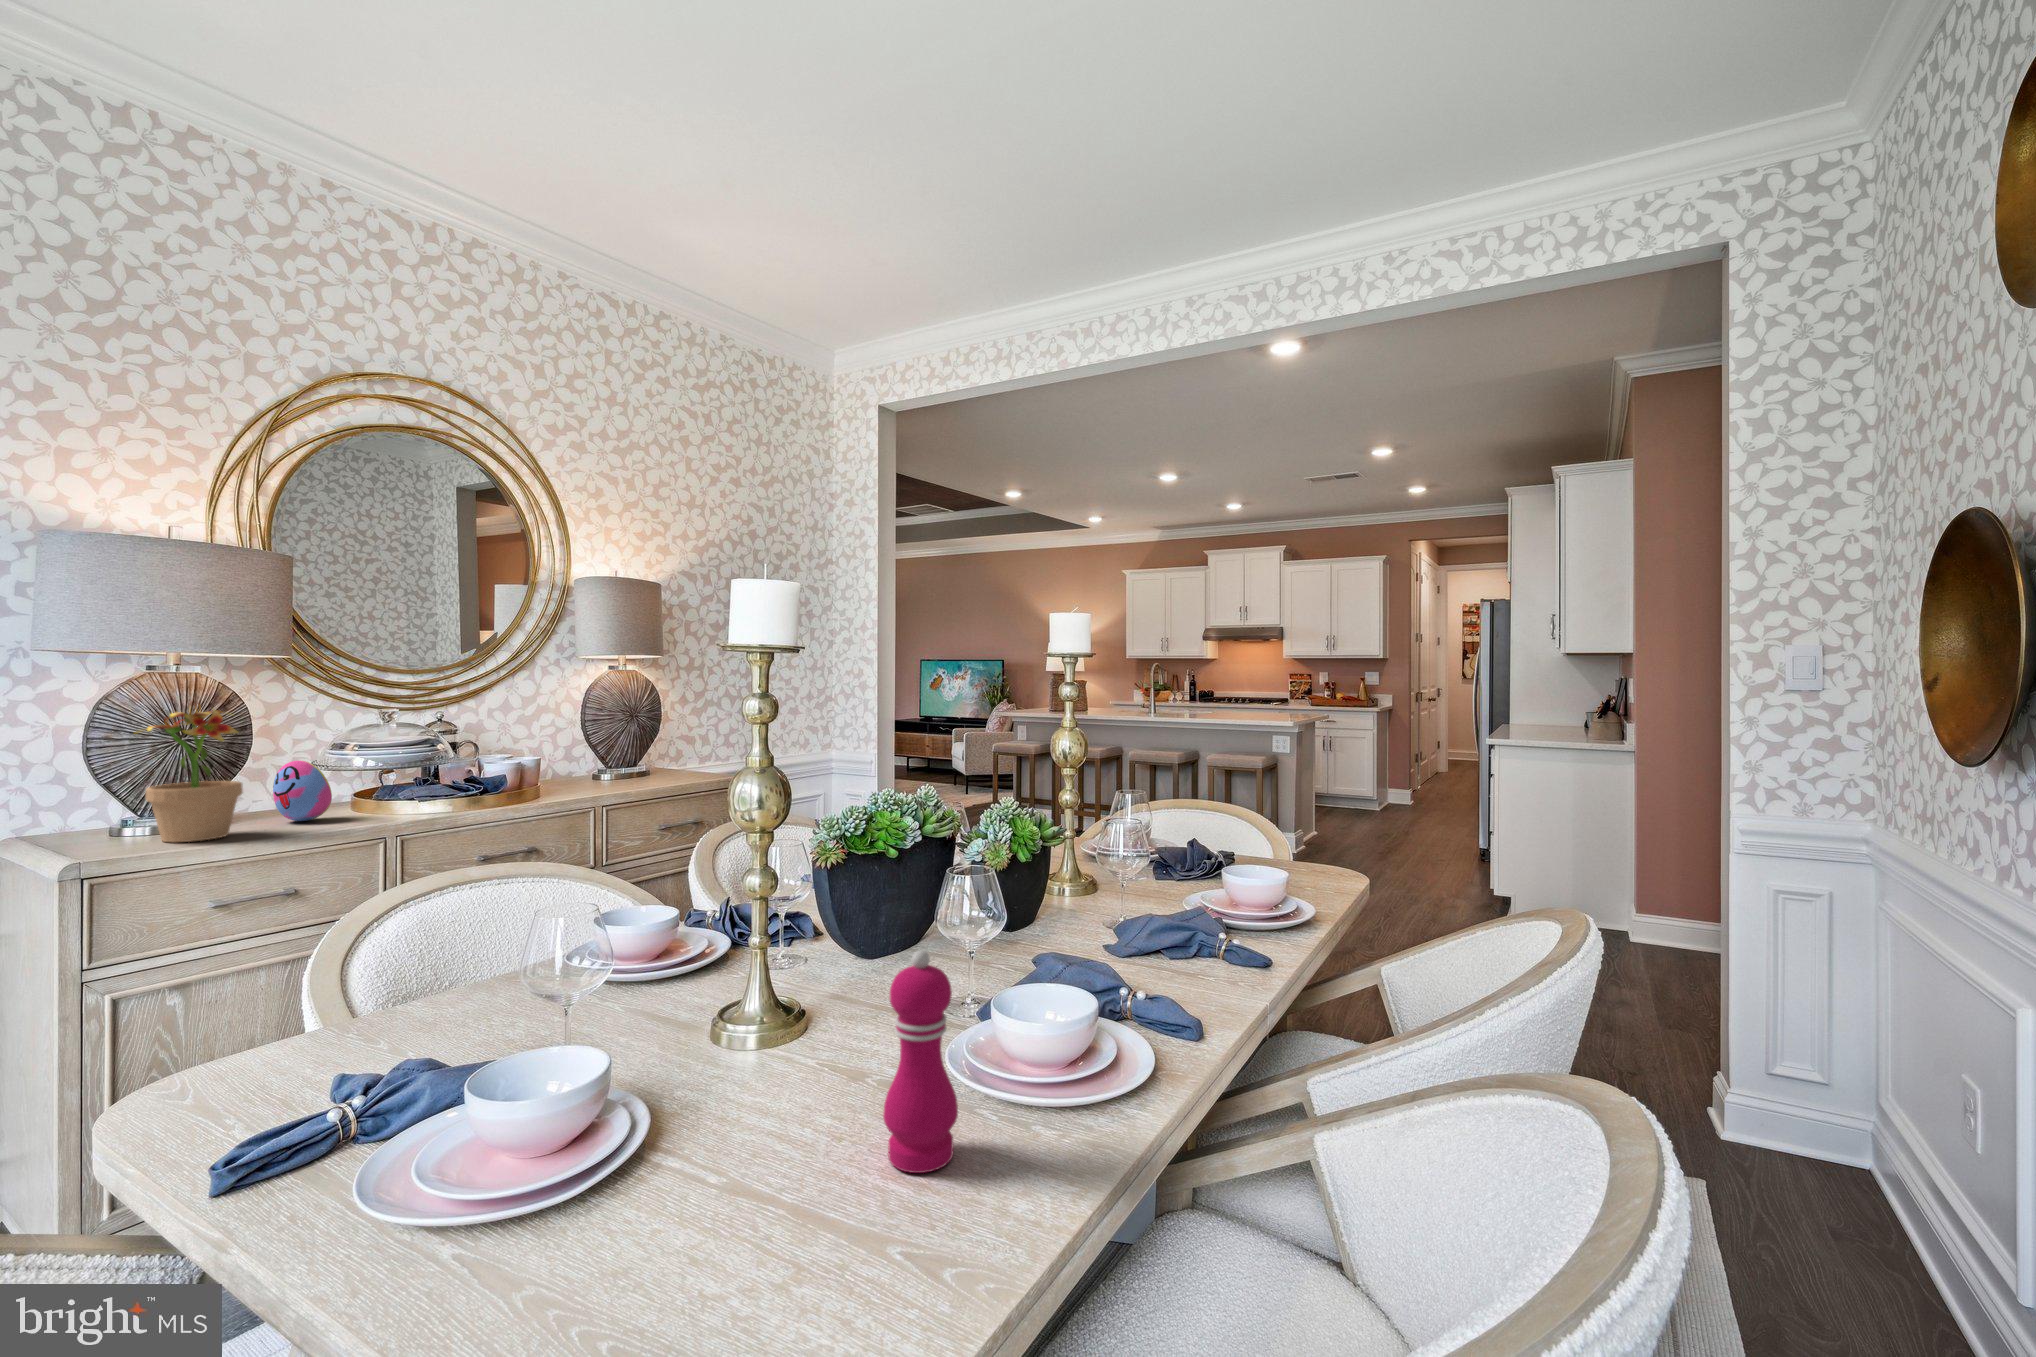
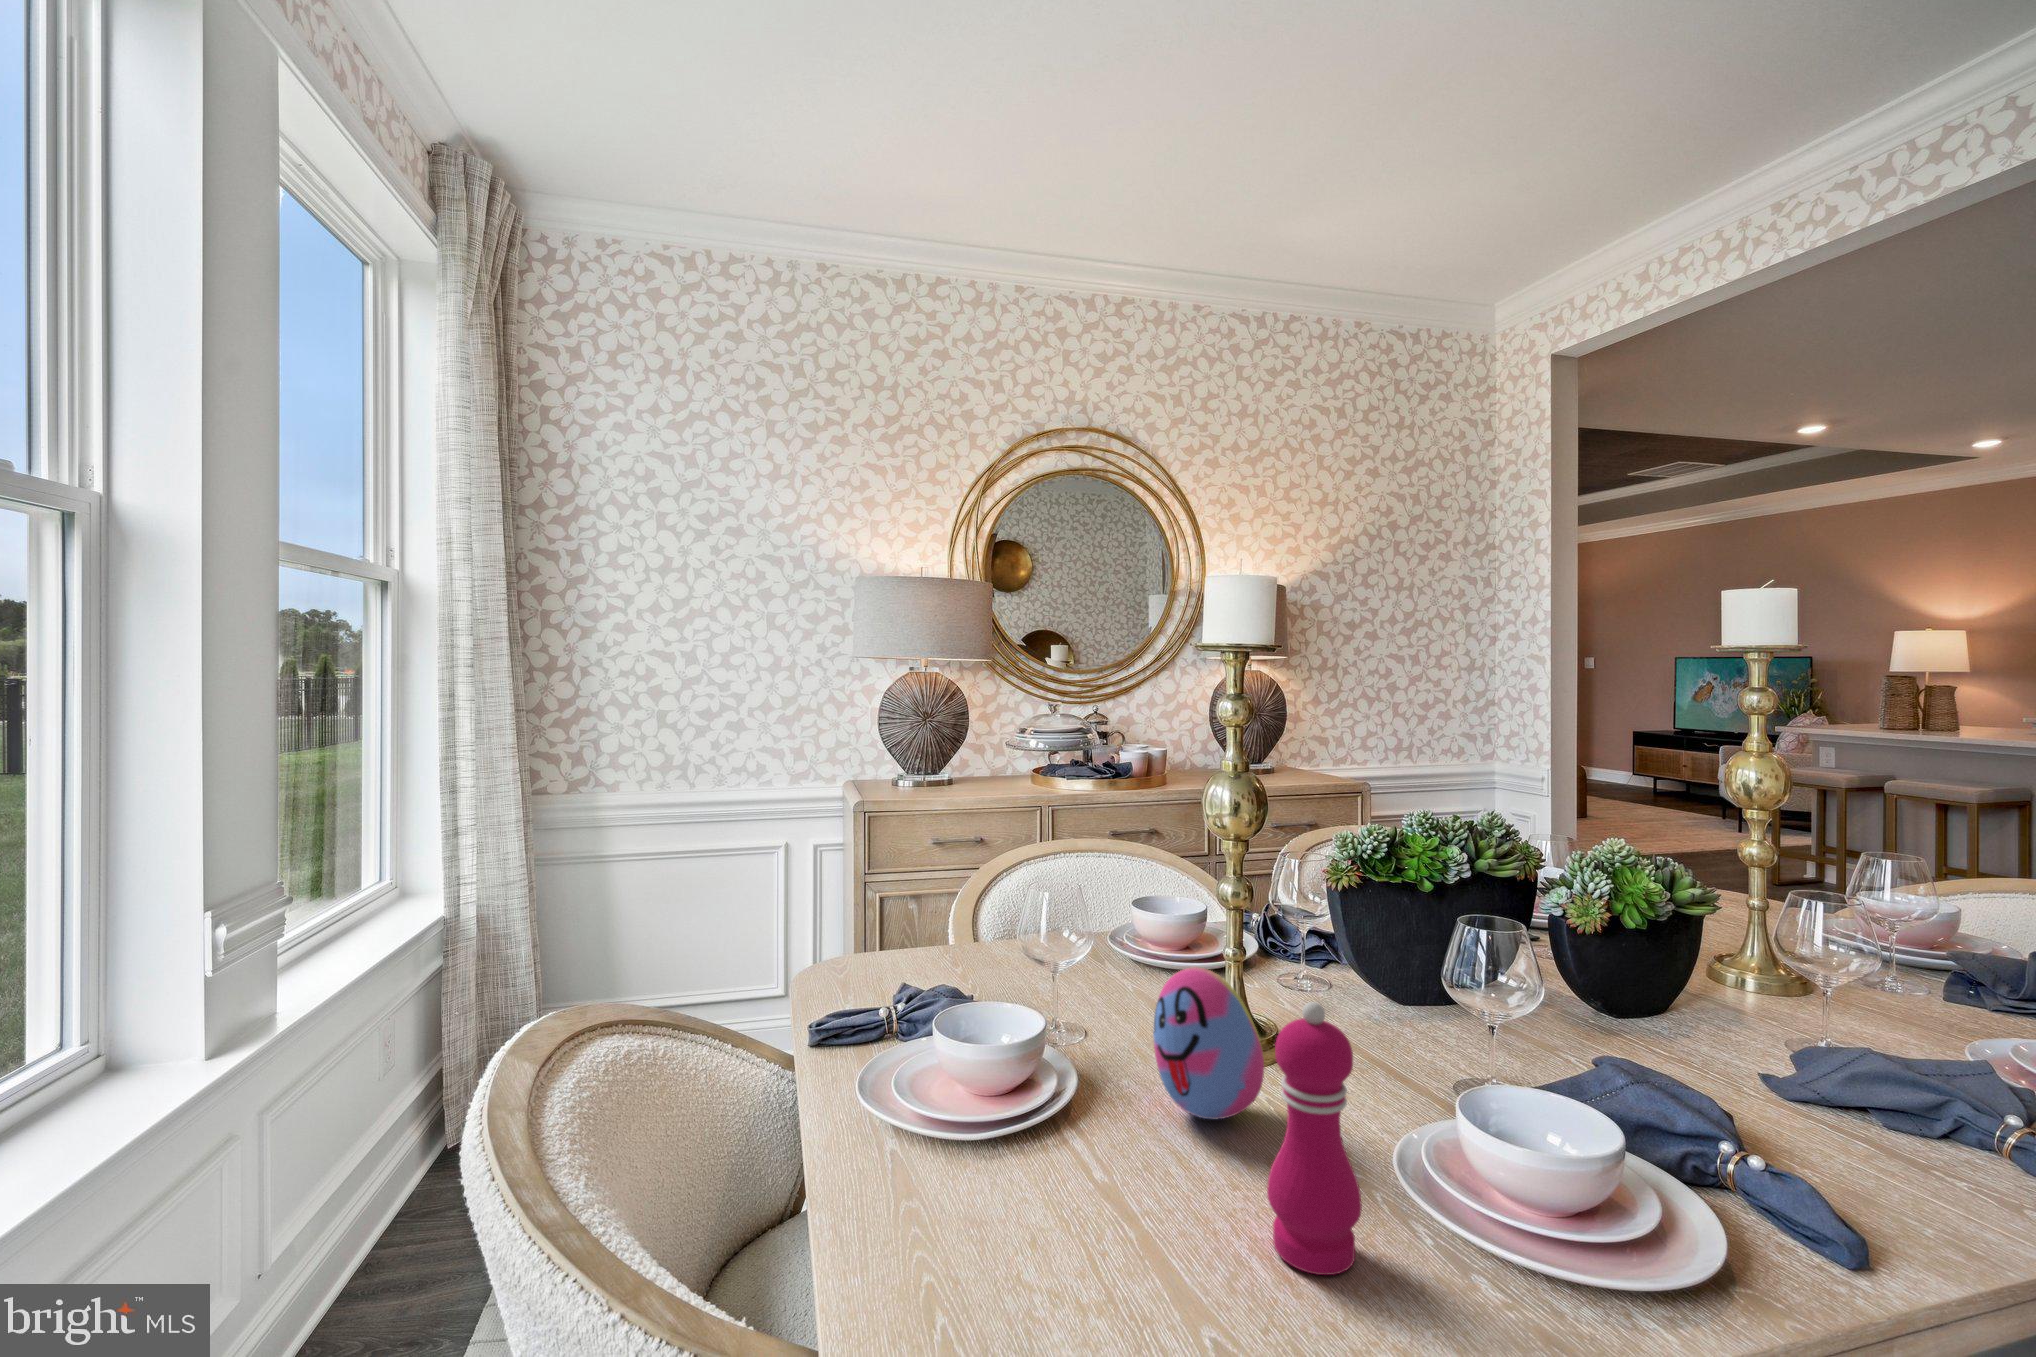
potted plant: present [134,702,243,842] -> none [895,692,955,795]
decorative egg: present [273,760,332,821] -> present [1153,967,1264,1119]

